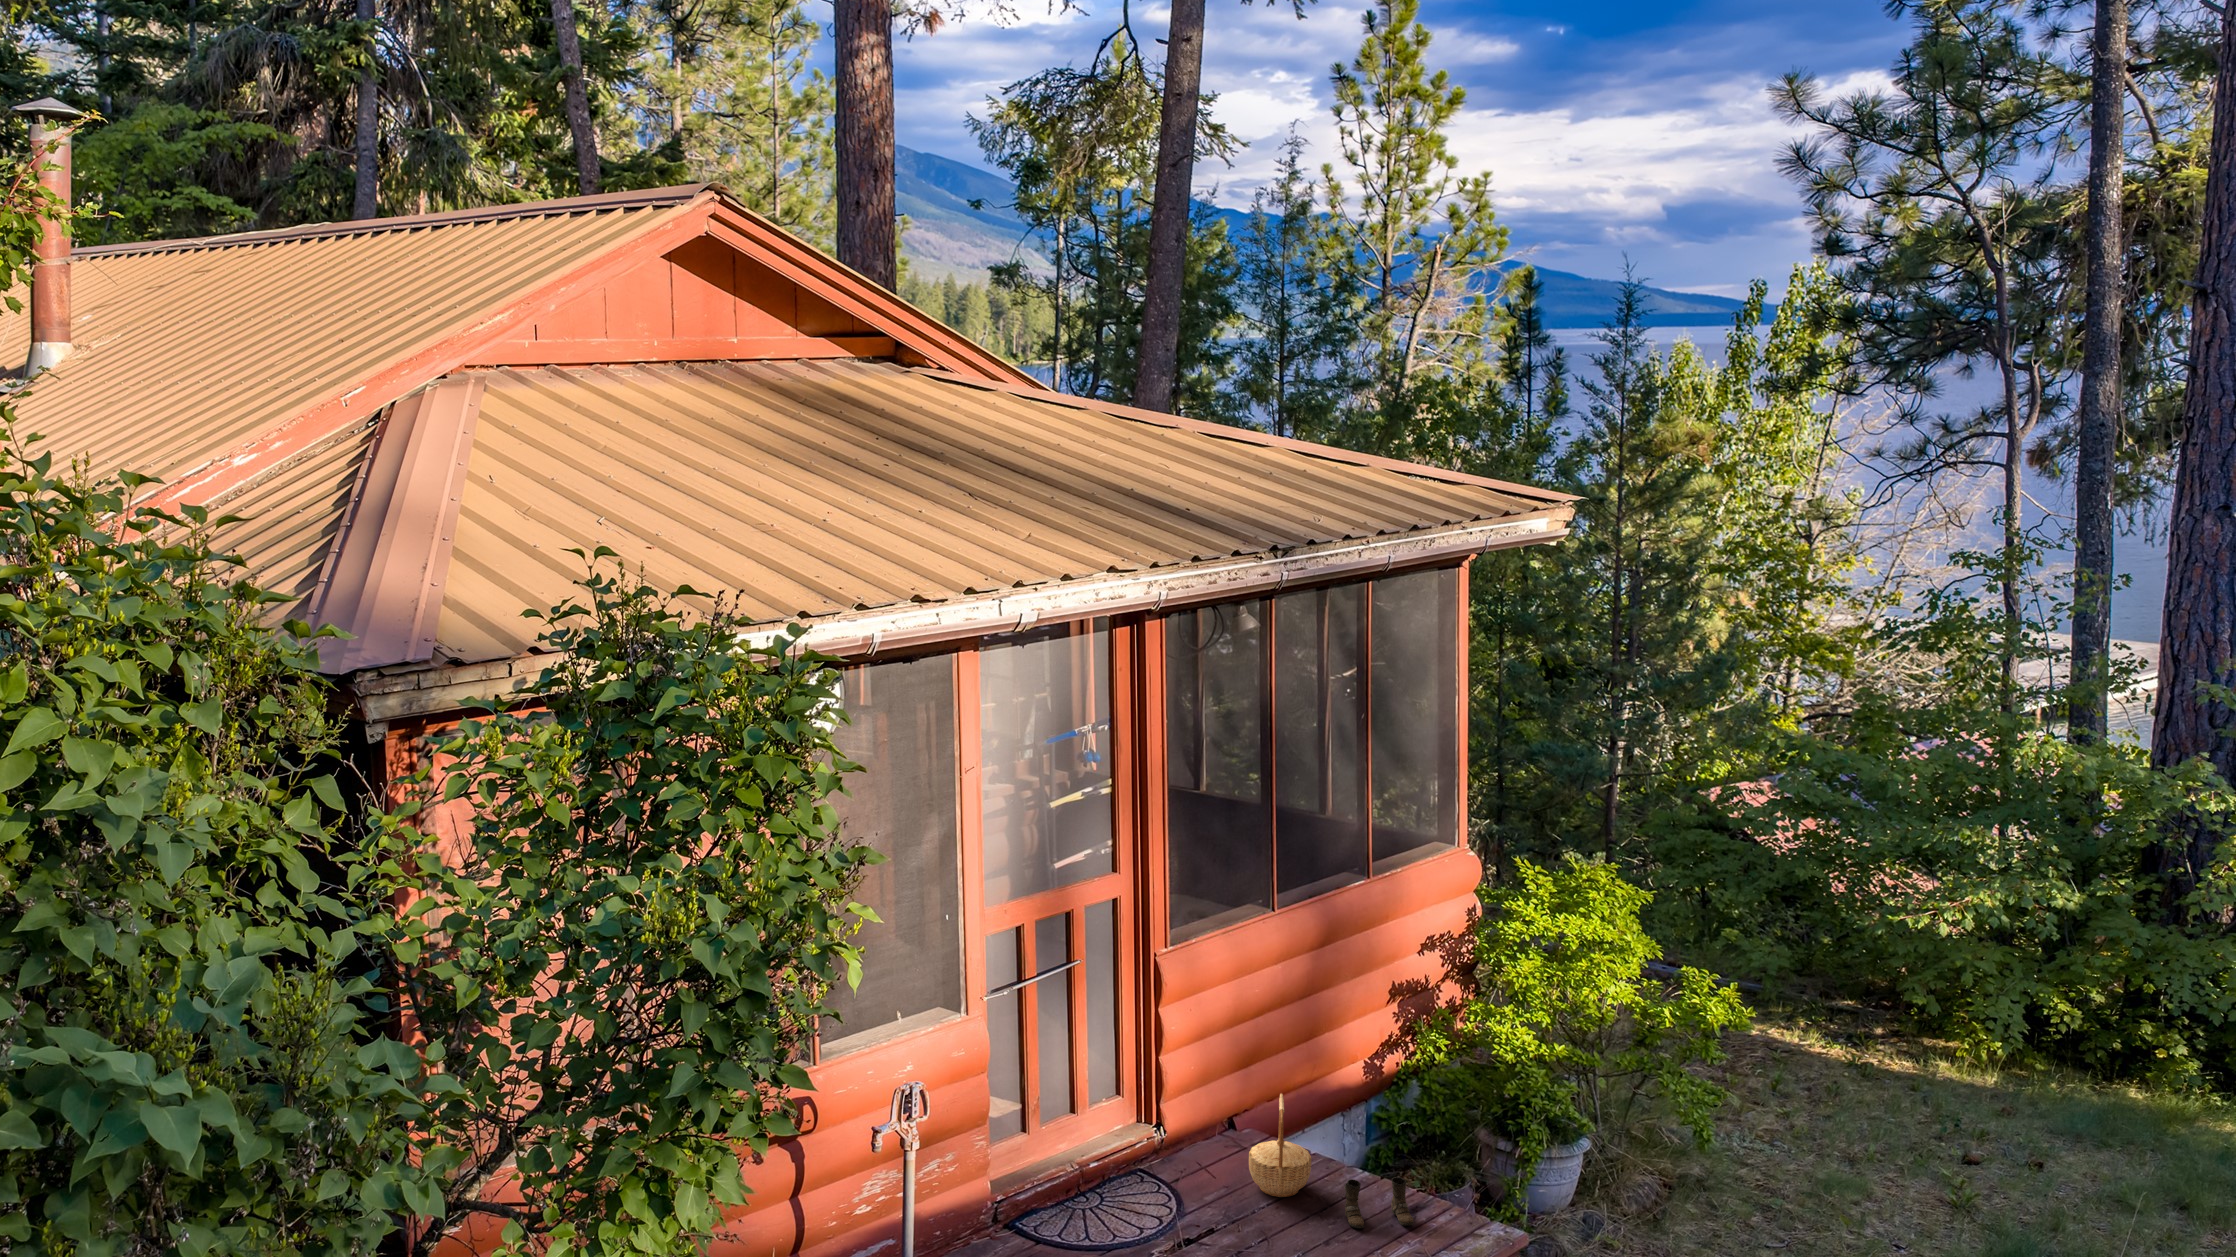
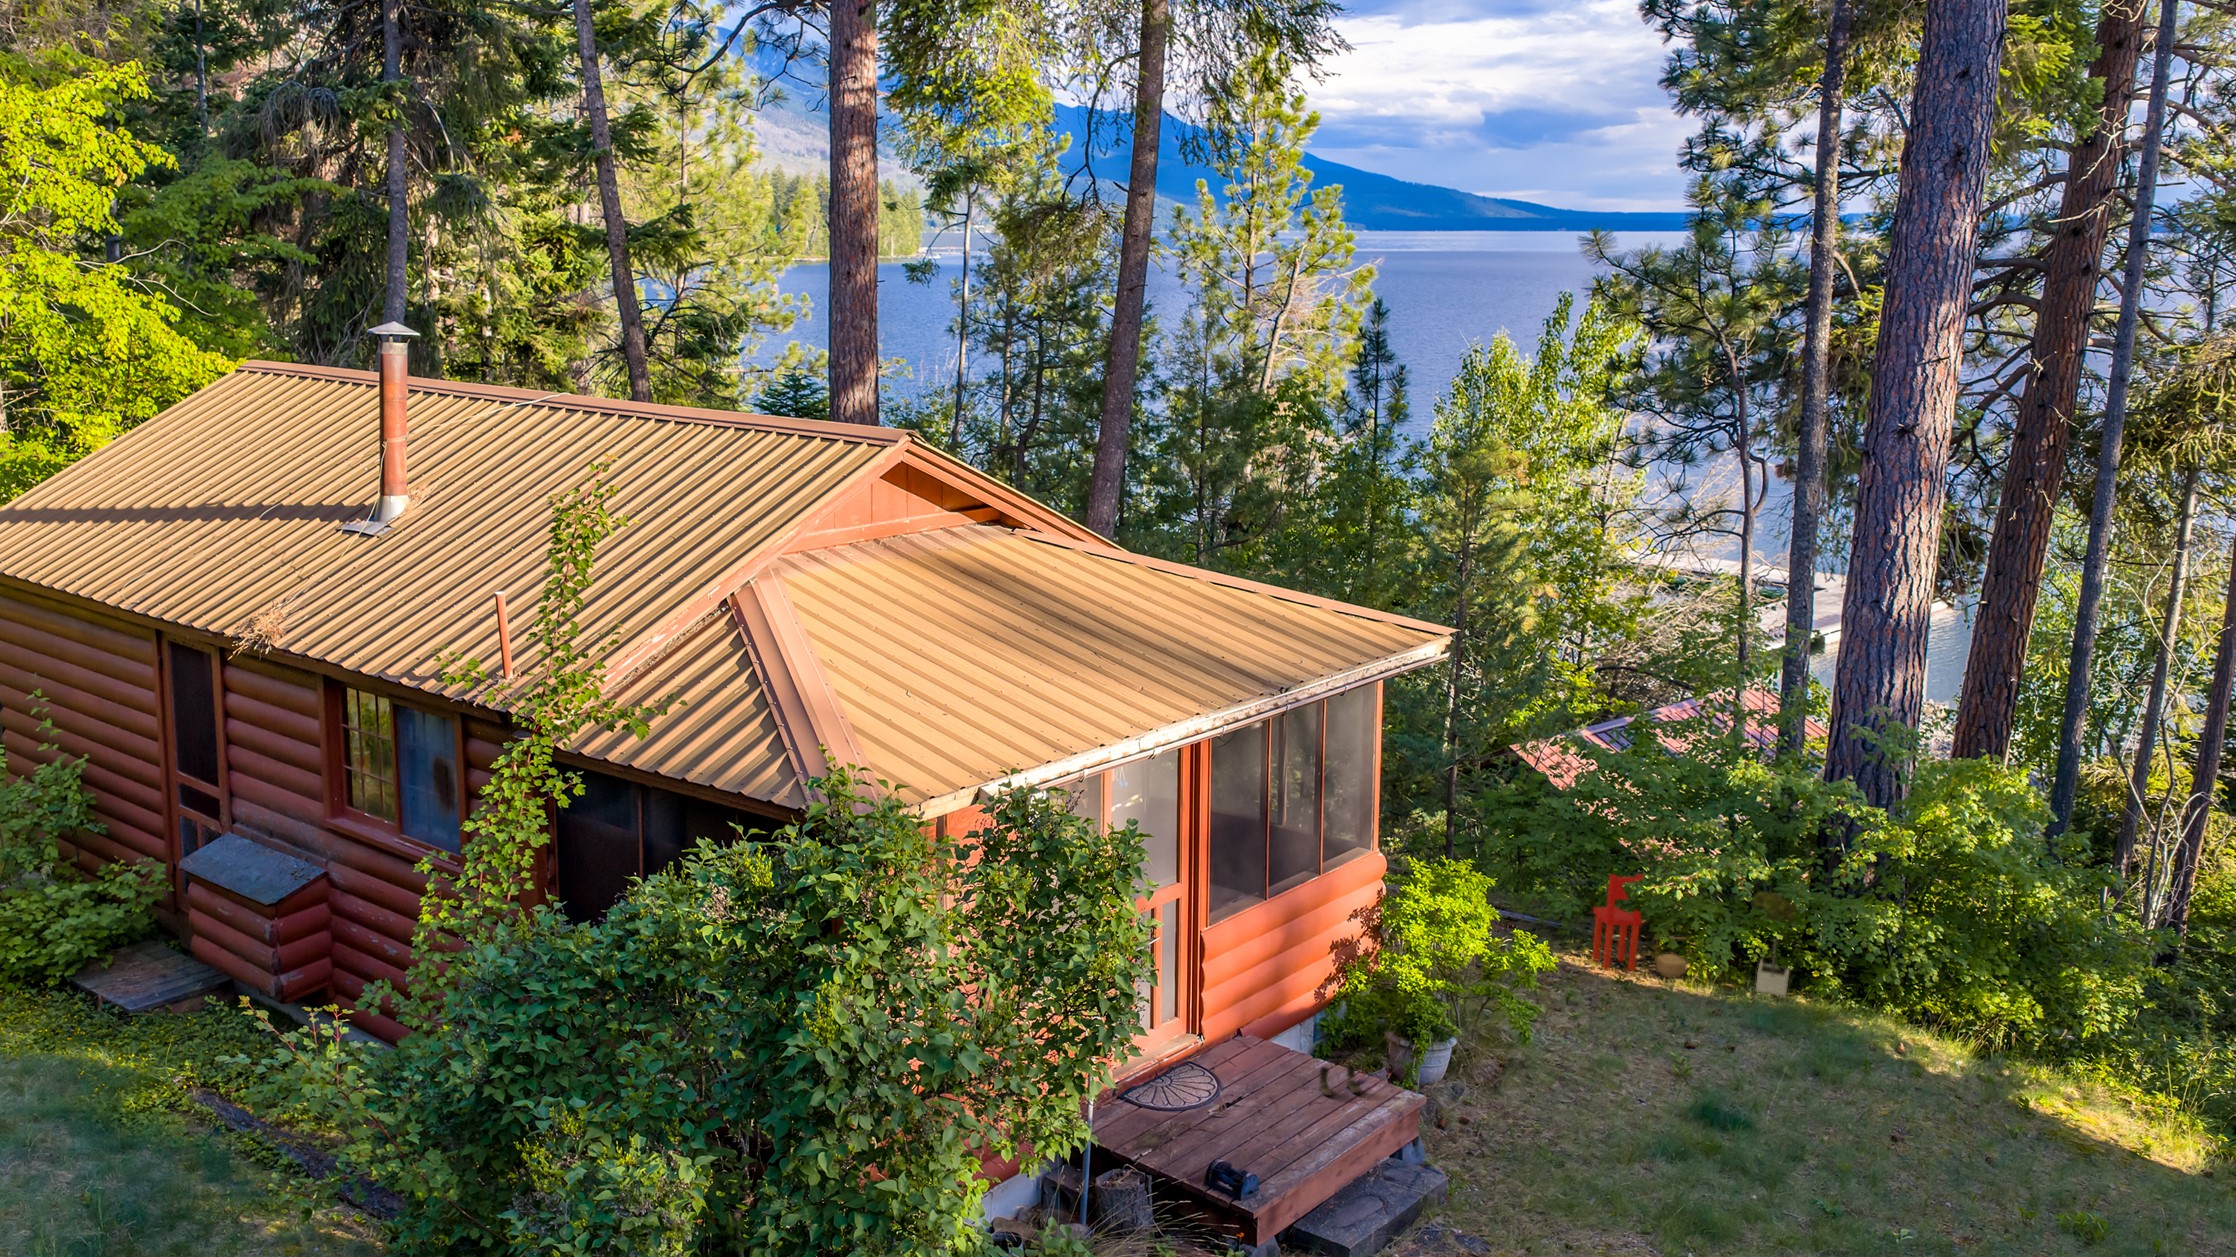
chair: none [1810,909,1885,1051] -> present [1592,874,1644,971]
potted tree: none [2054,934,2131,1093] -> present [1752,892,1799,996]
basket: present [1249,1093,1311,1197] -> present [1655,937,1688,978]

